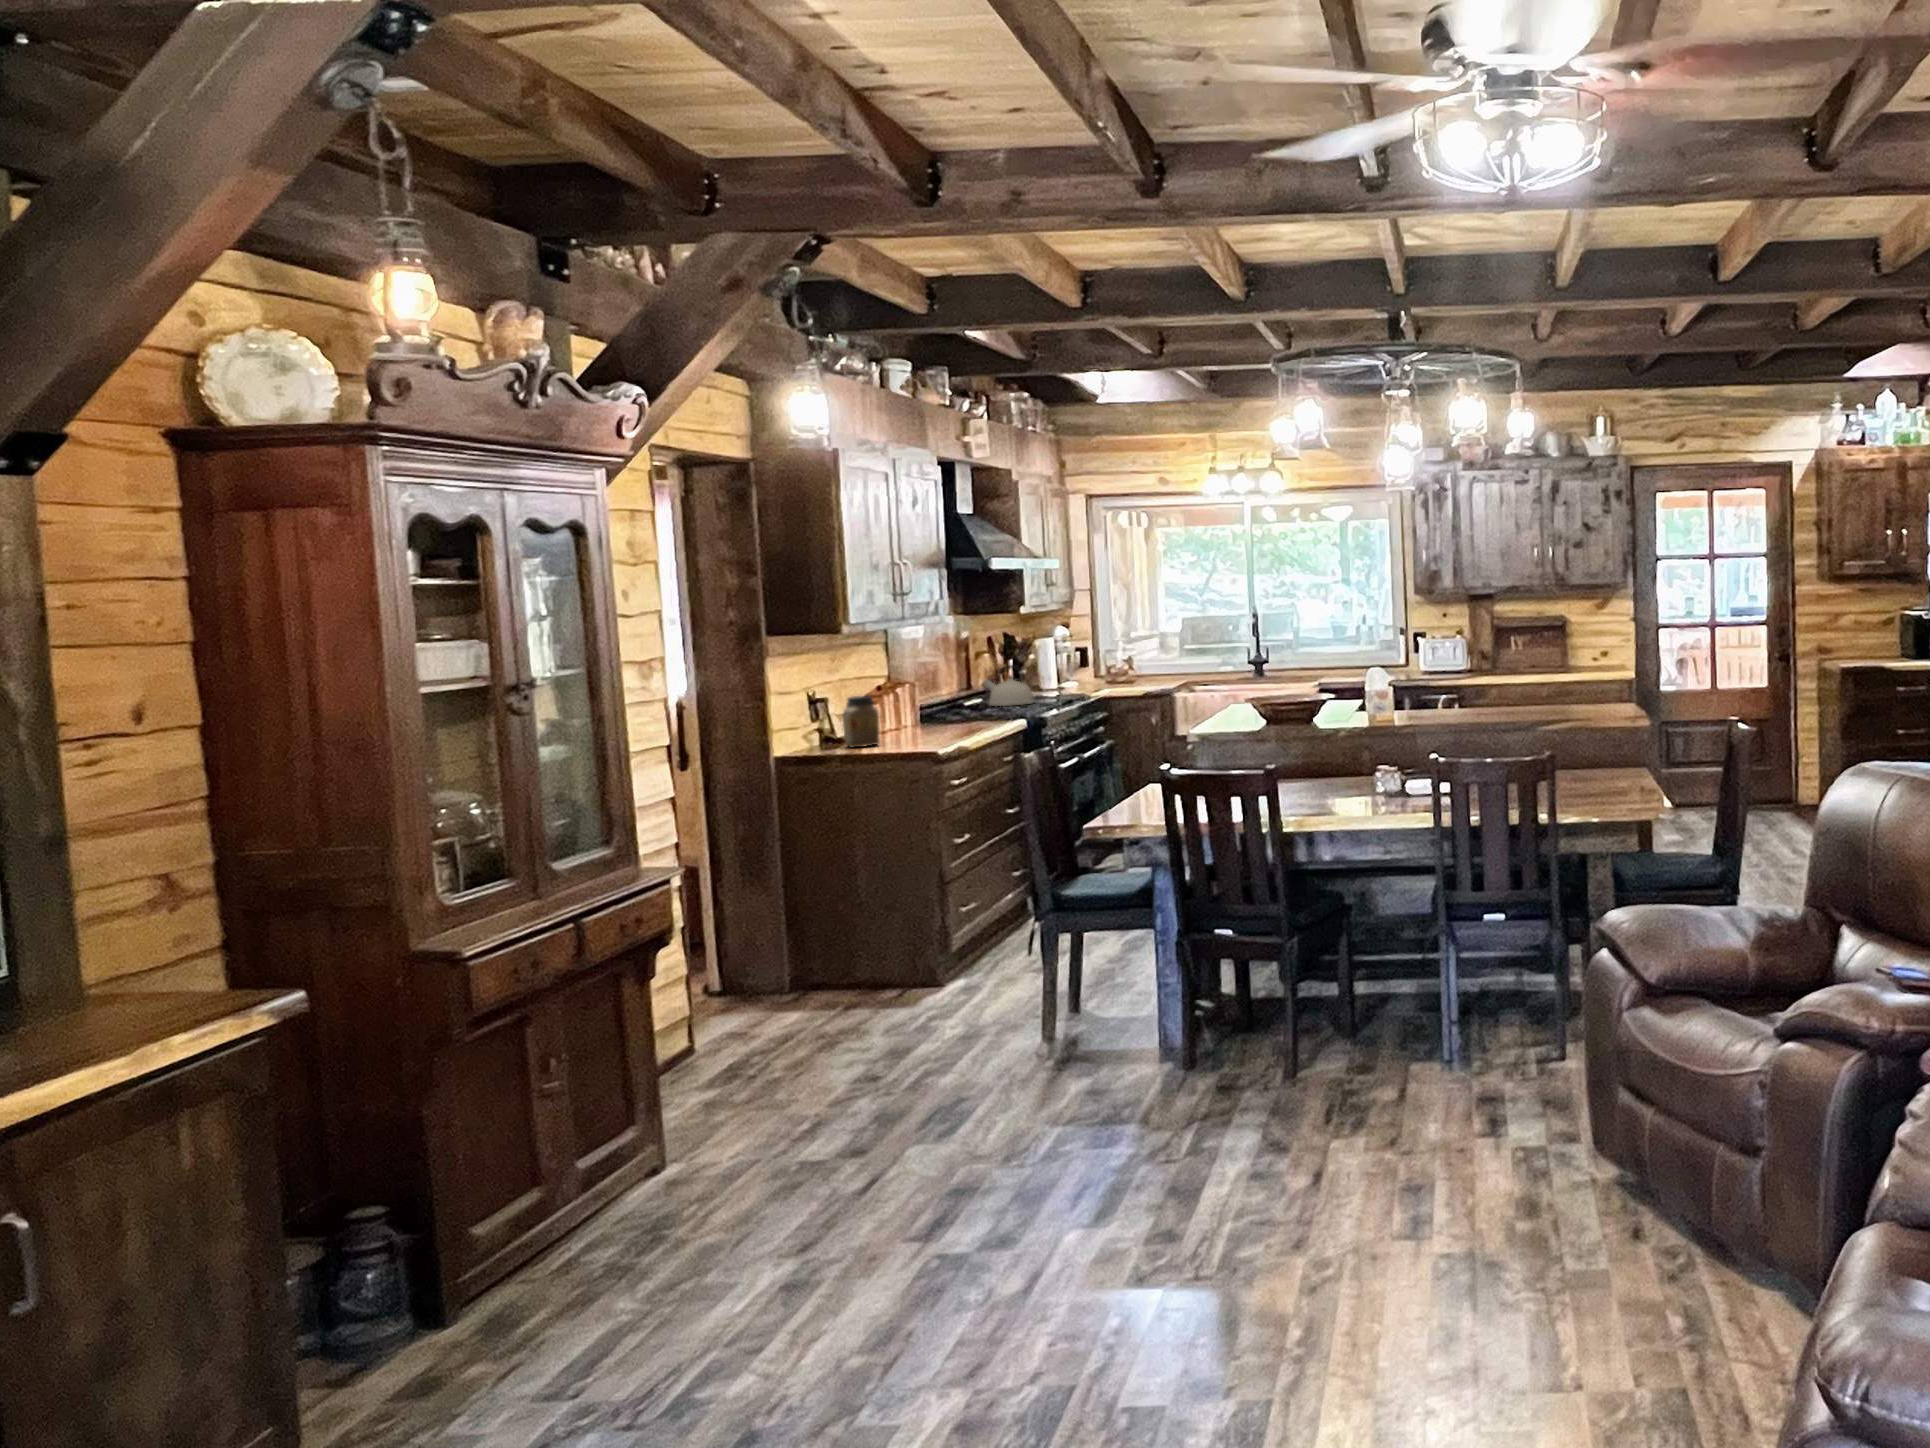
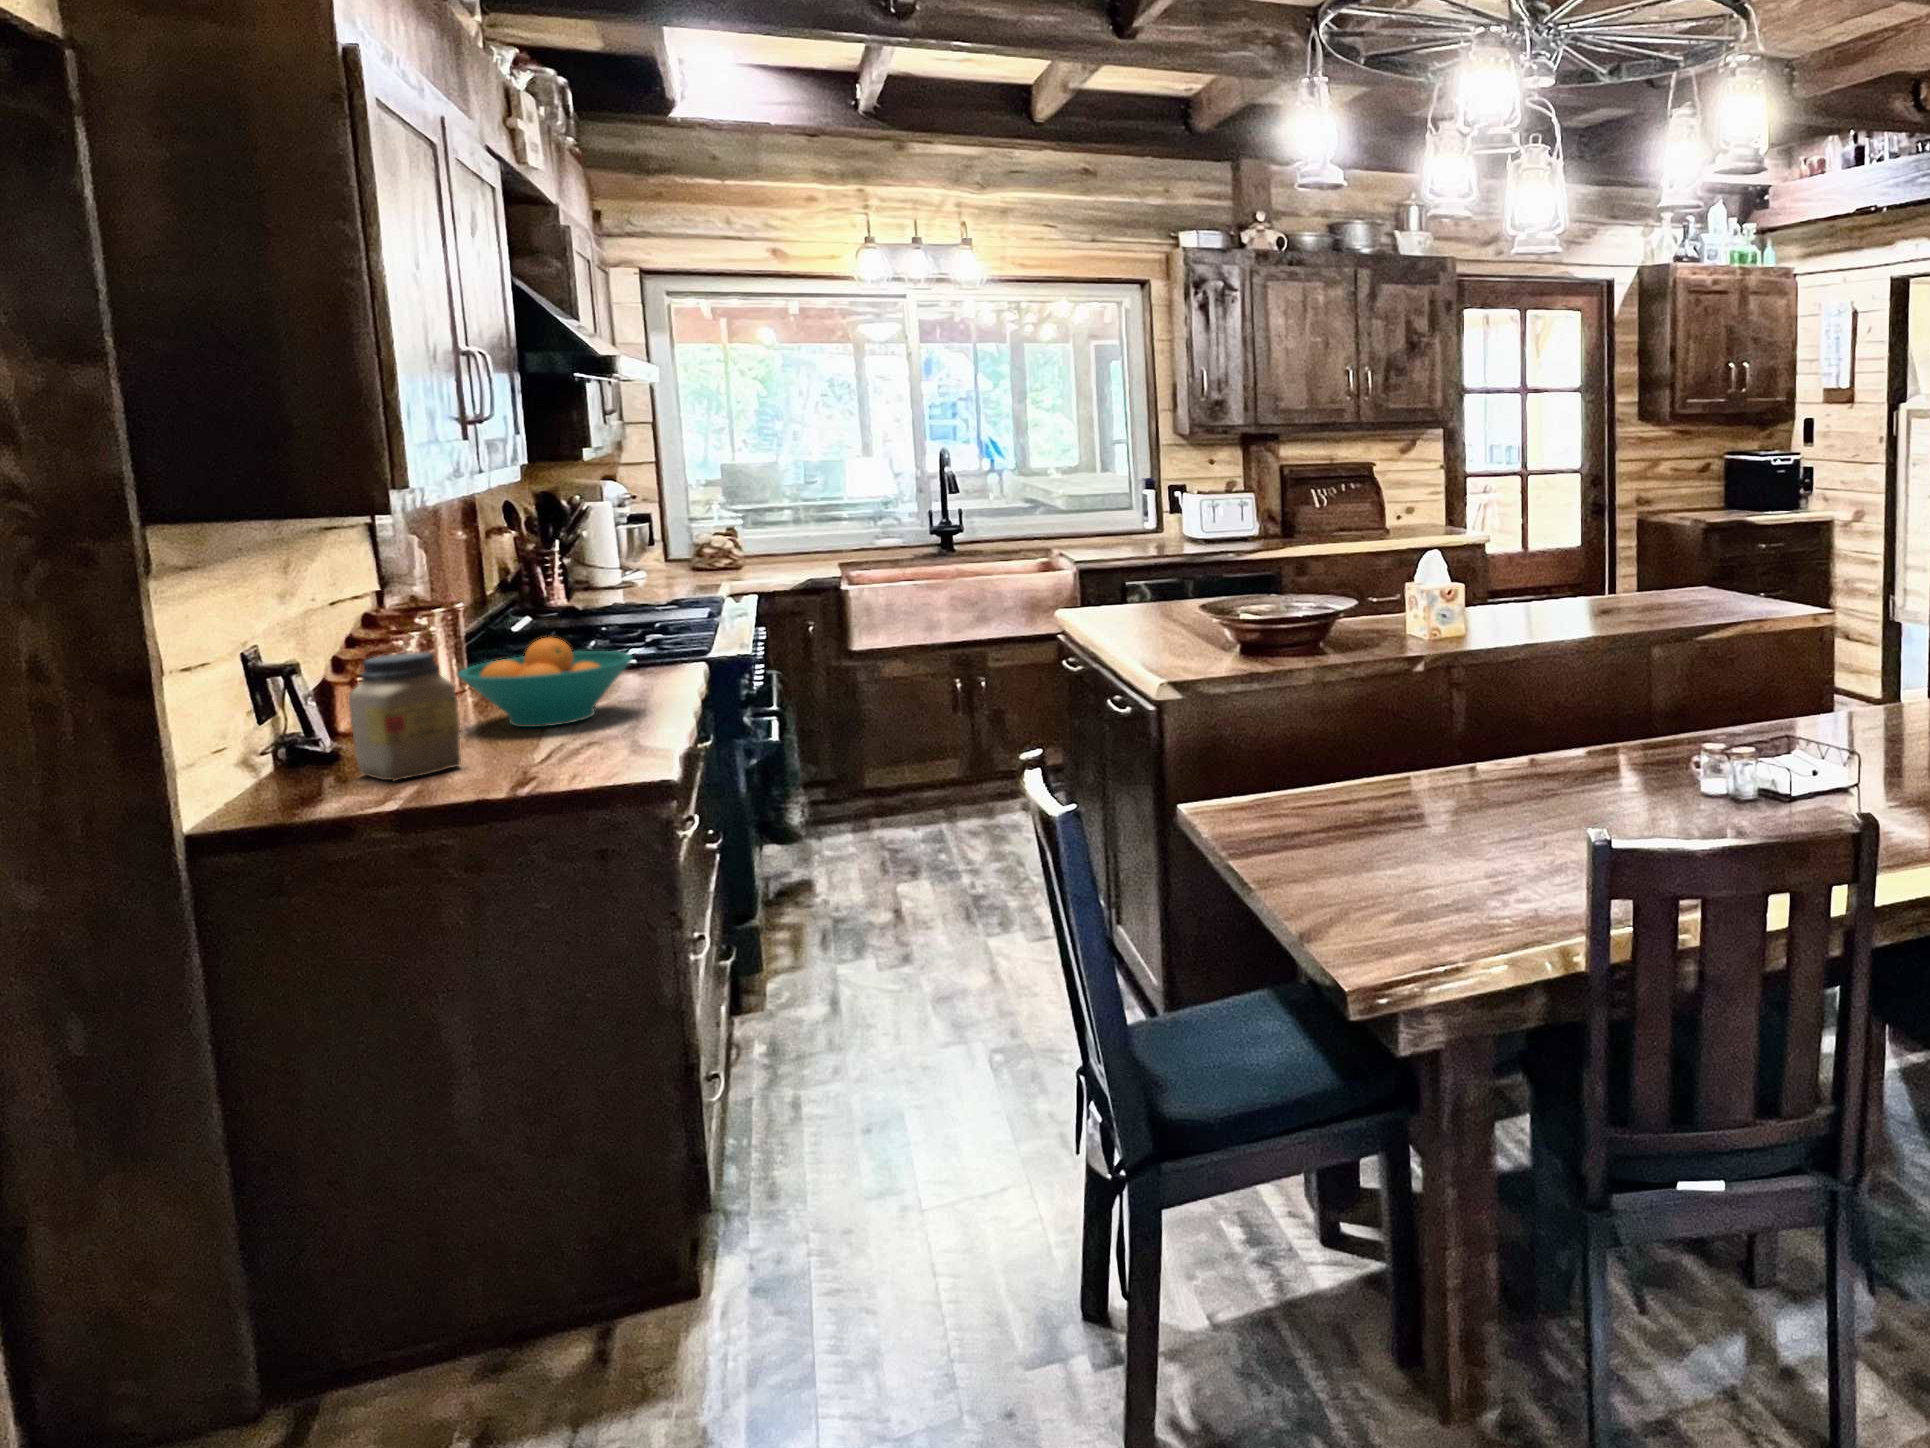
kettle: present [984,665,1034,706] -> none [515,554,628,632]
fruit bowl: none [896,696,967,736] -> present [458,638,632,727]

